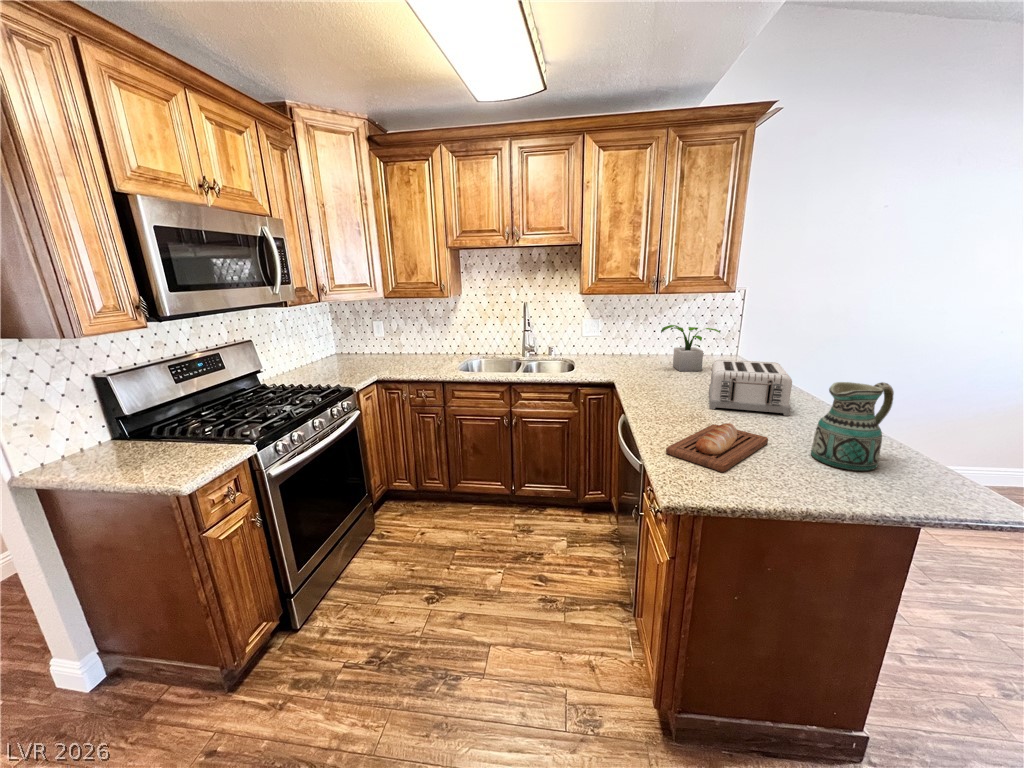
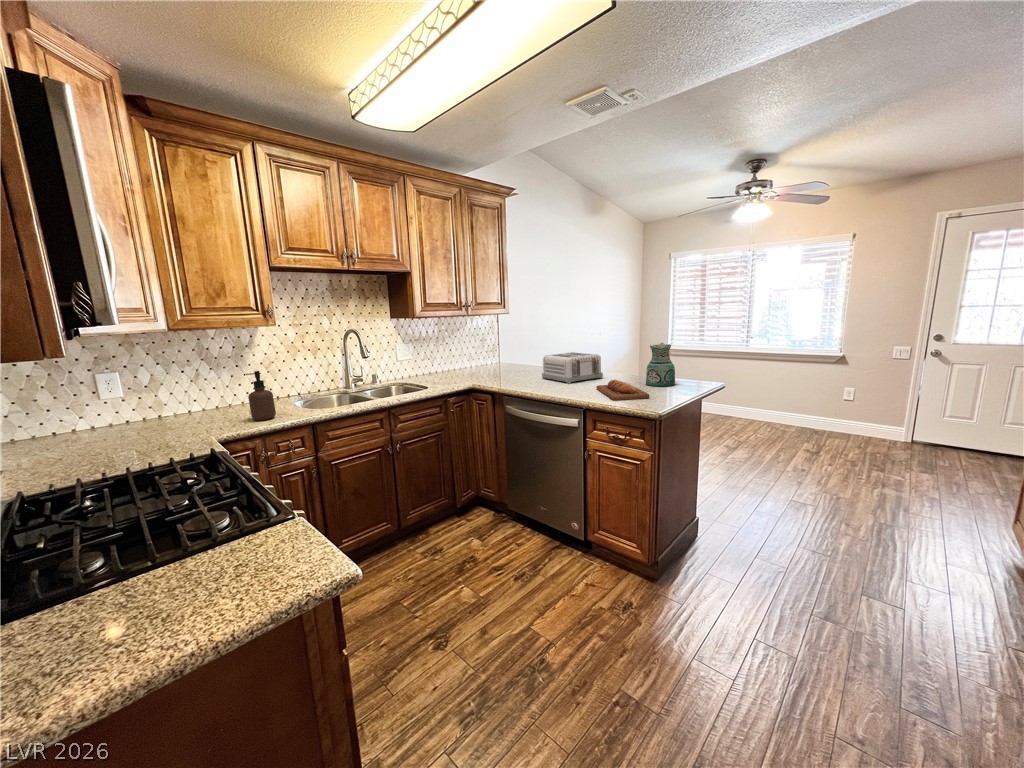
potted plant: present [661,325,720,371] -> none [475,340,513,375]
soap dispenser: none [416,333,433,371] -> present [246,371,276,420]

